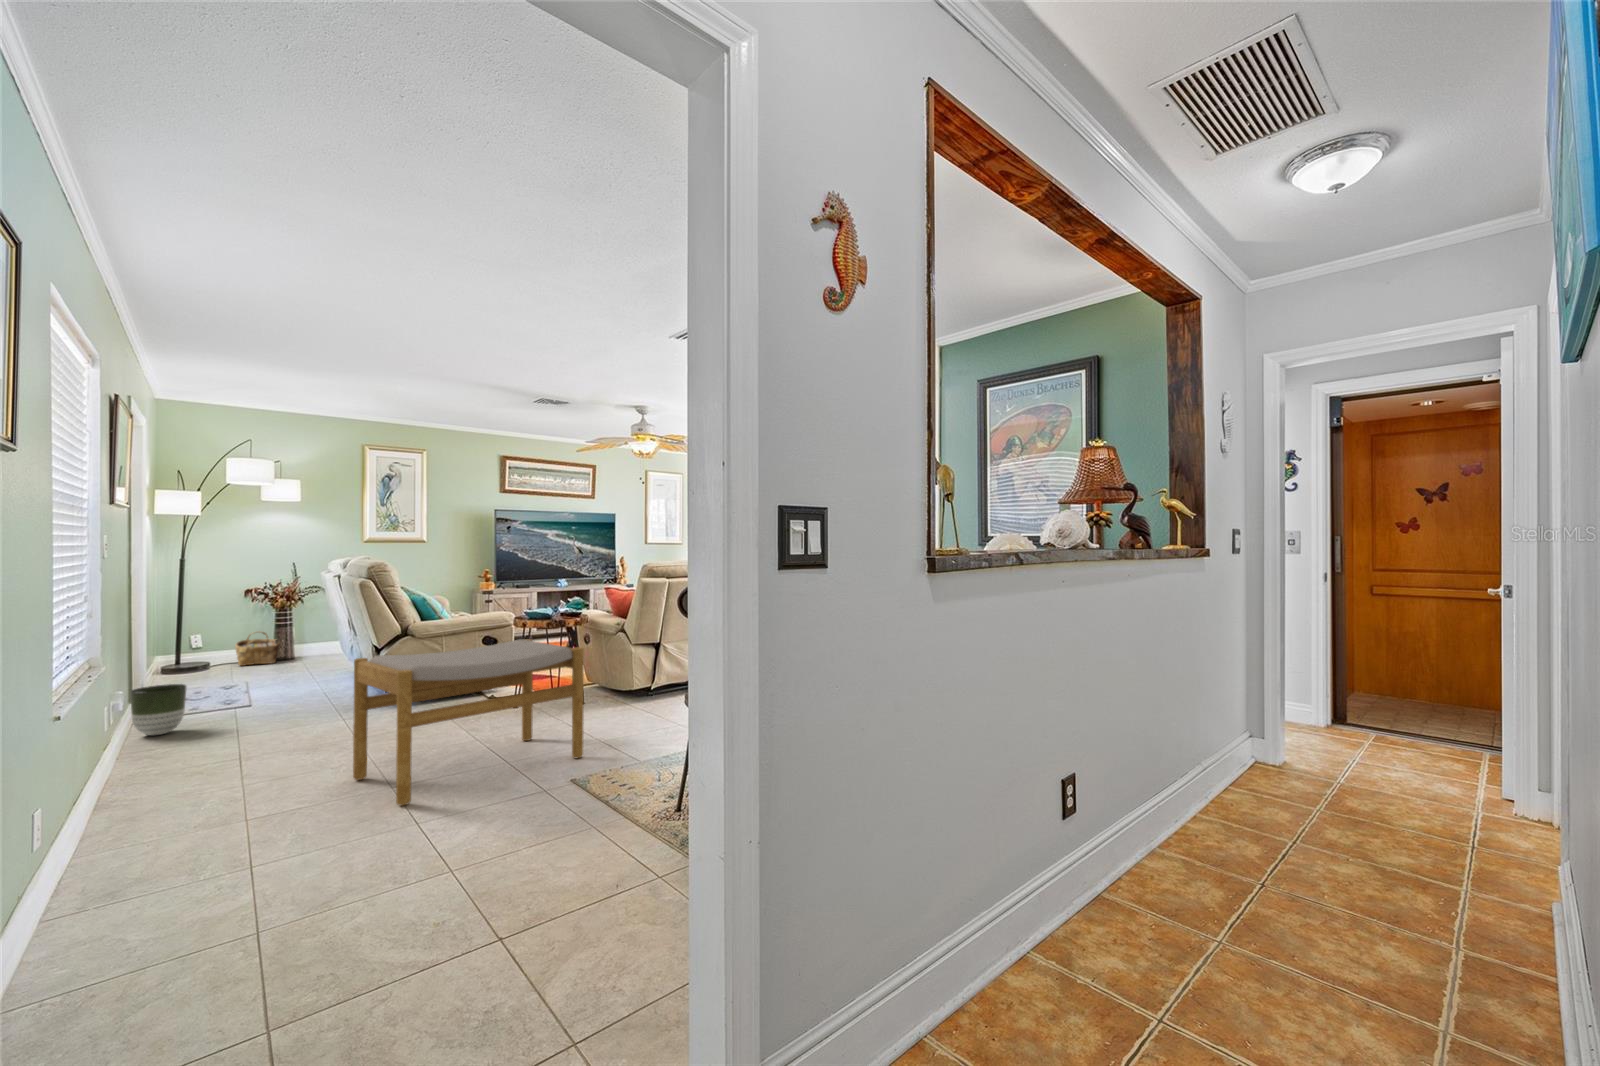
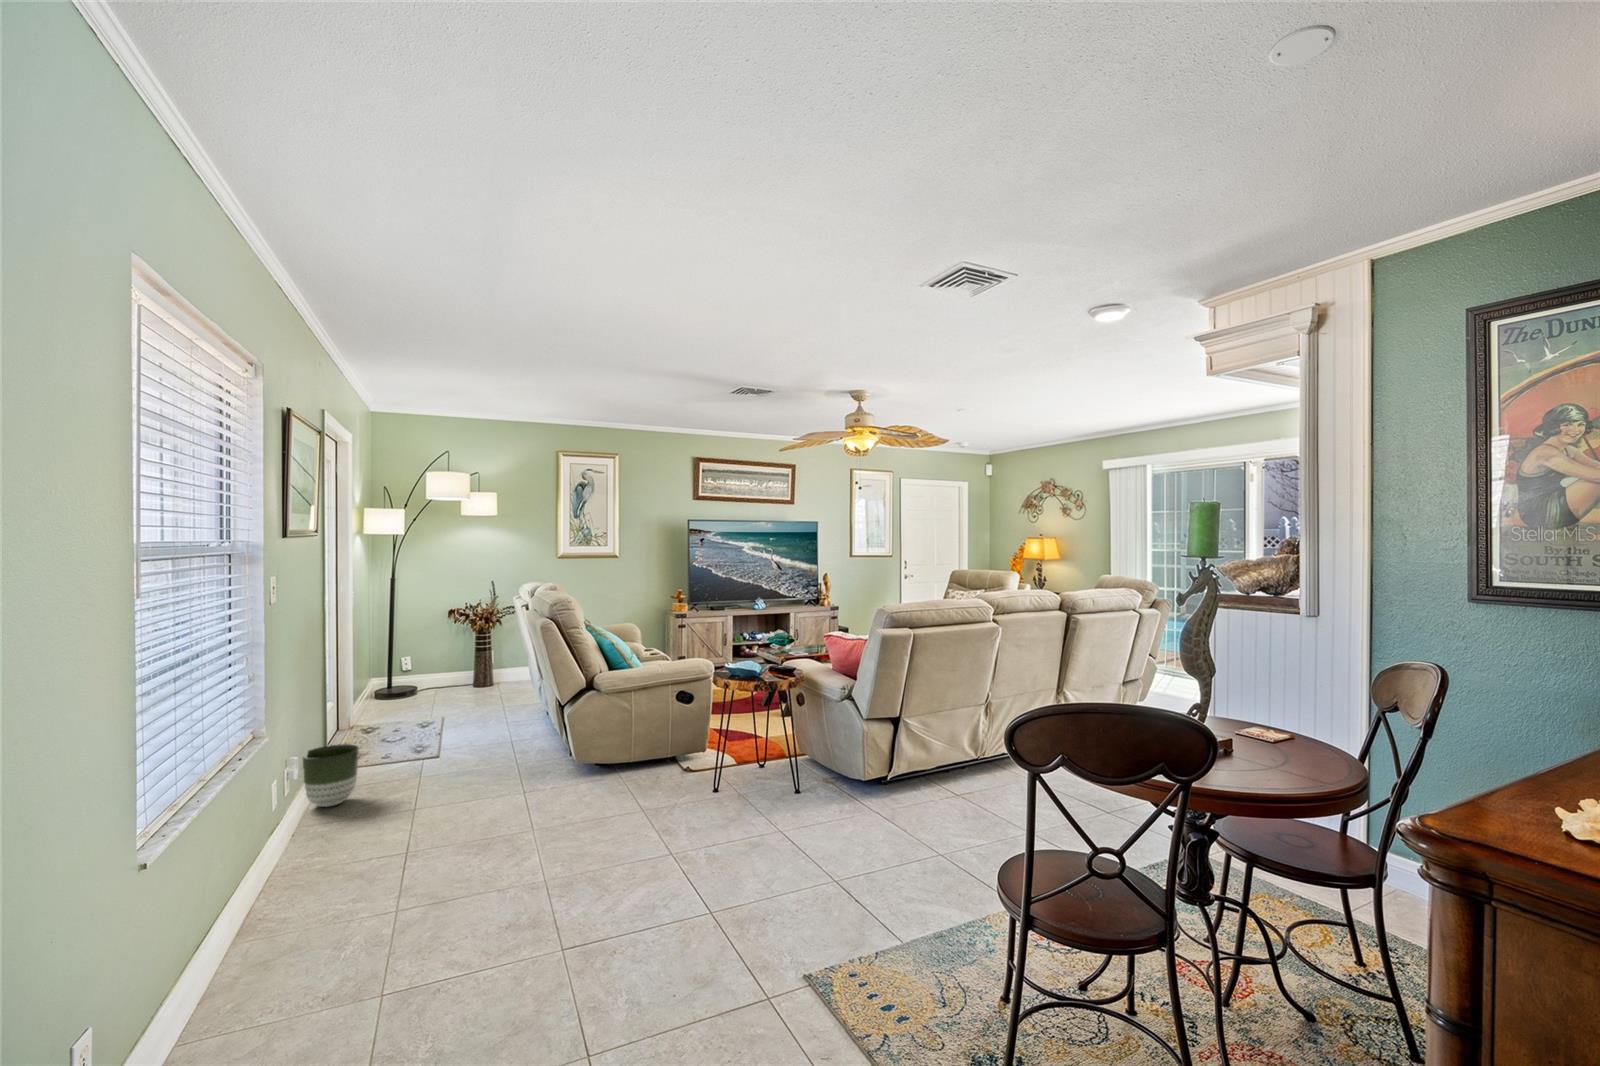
woven basket: present [235,631,280,666] -> none [436,654,479,693]
footstool: present [353,639,584,806] -> none [510,727,817,1024]

